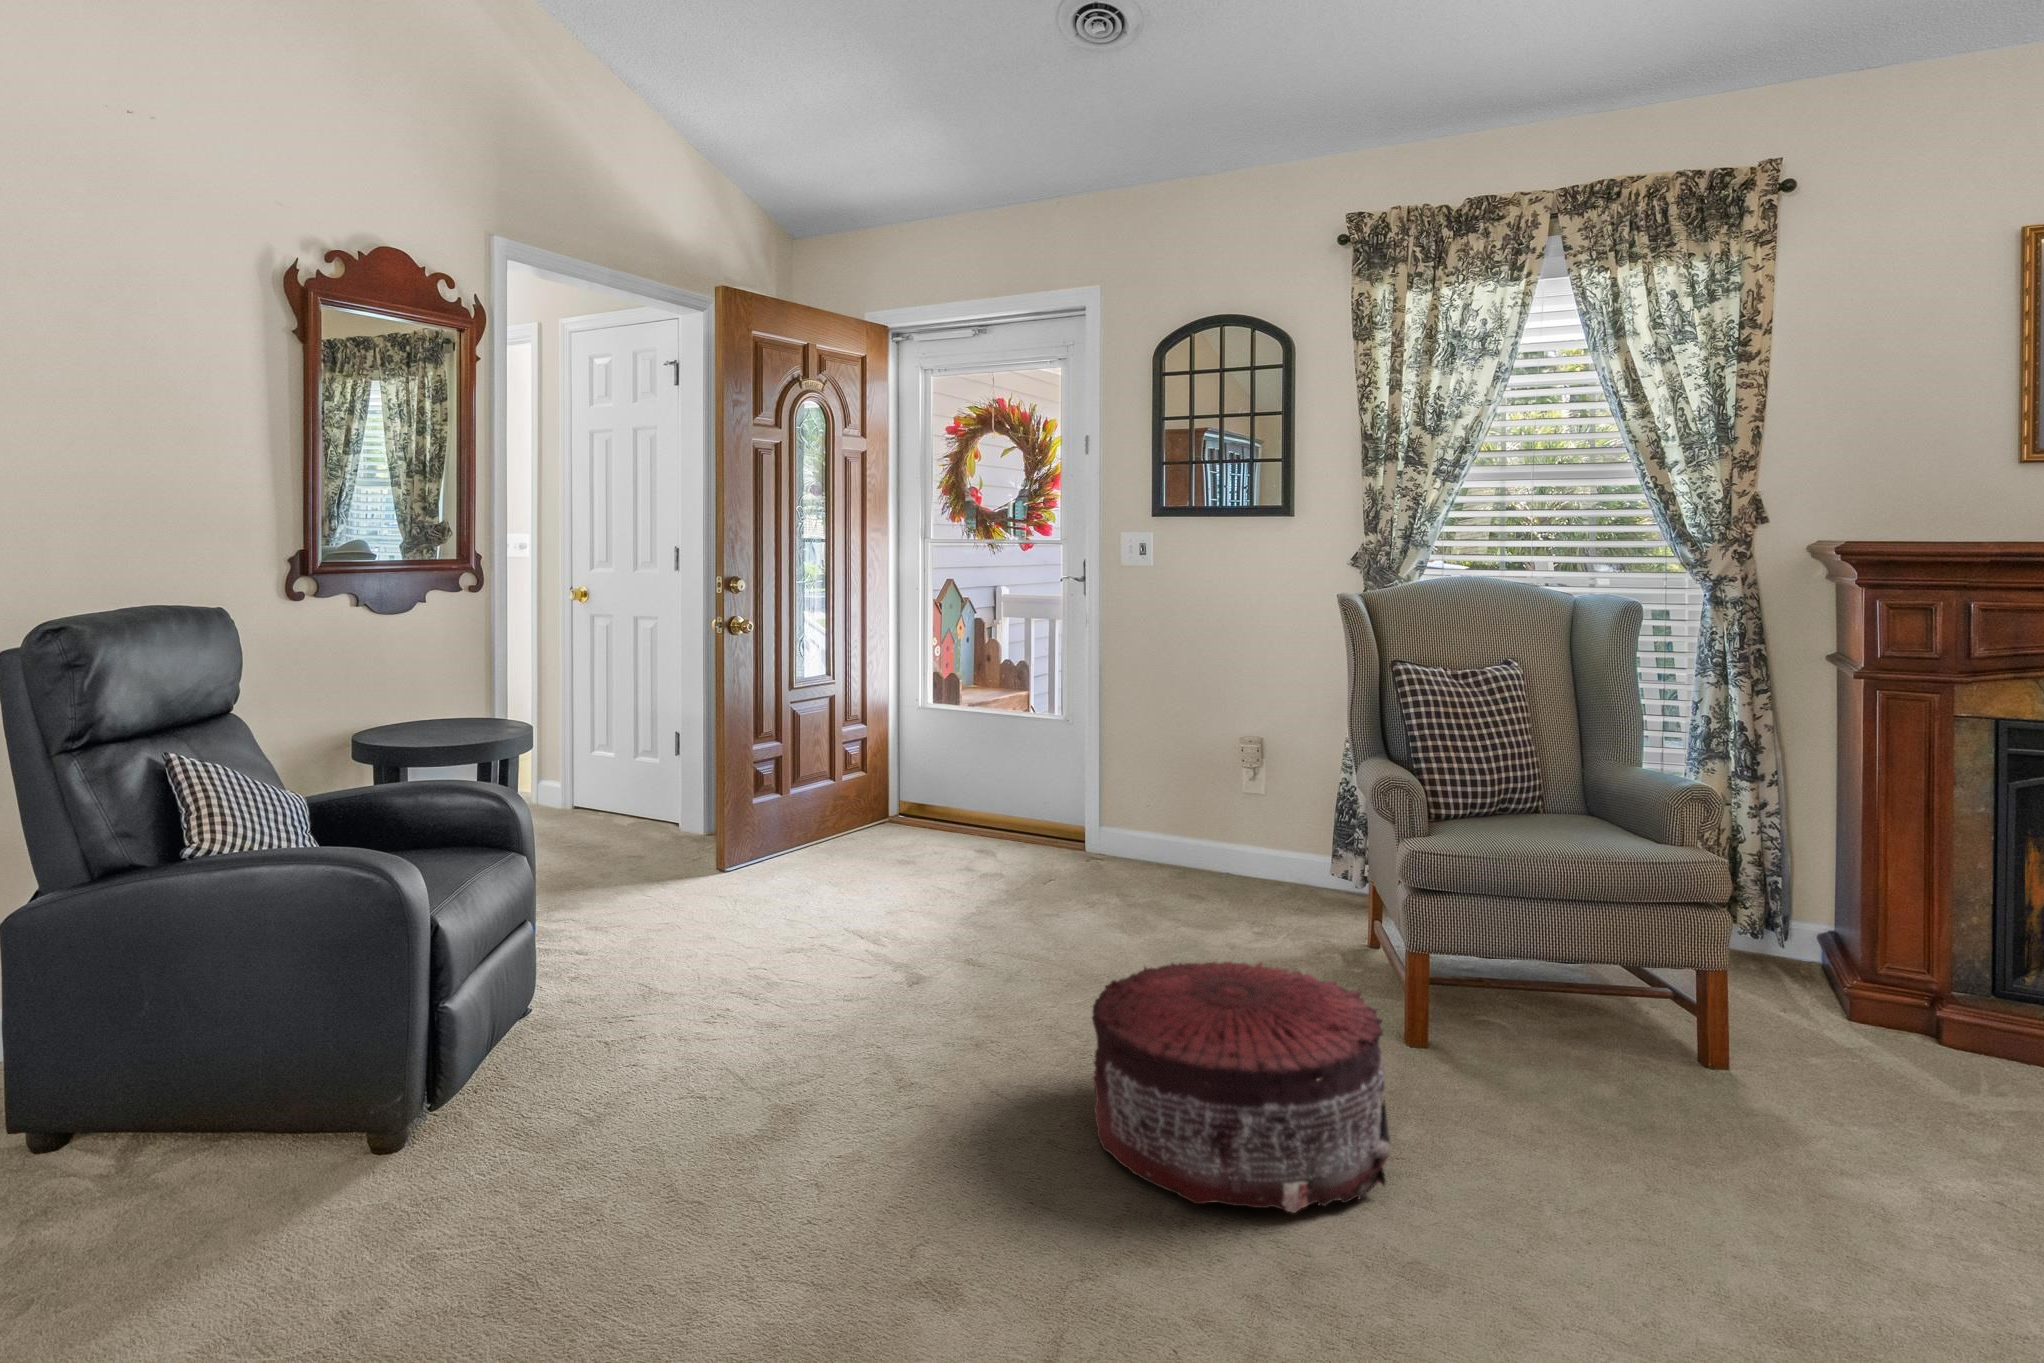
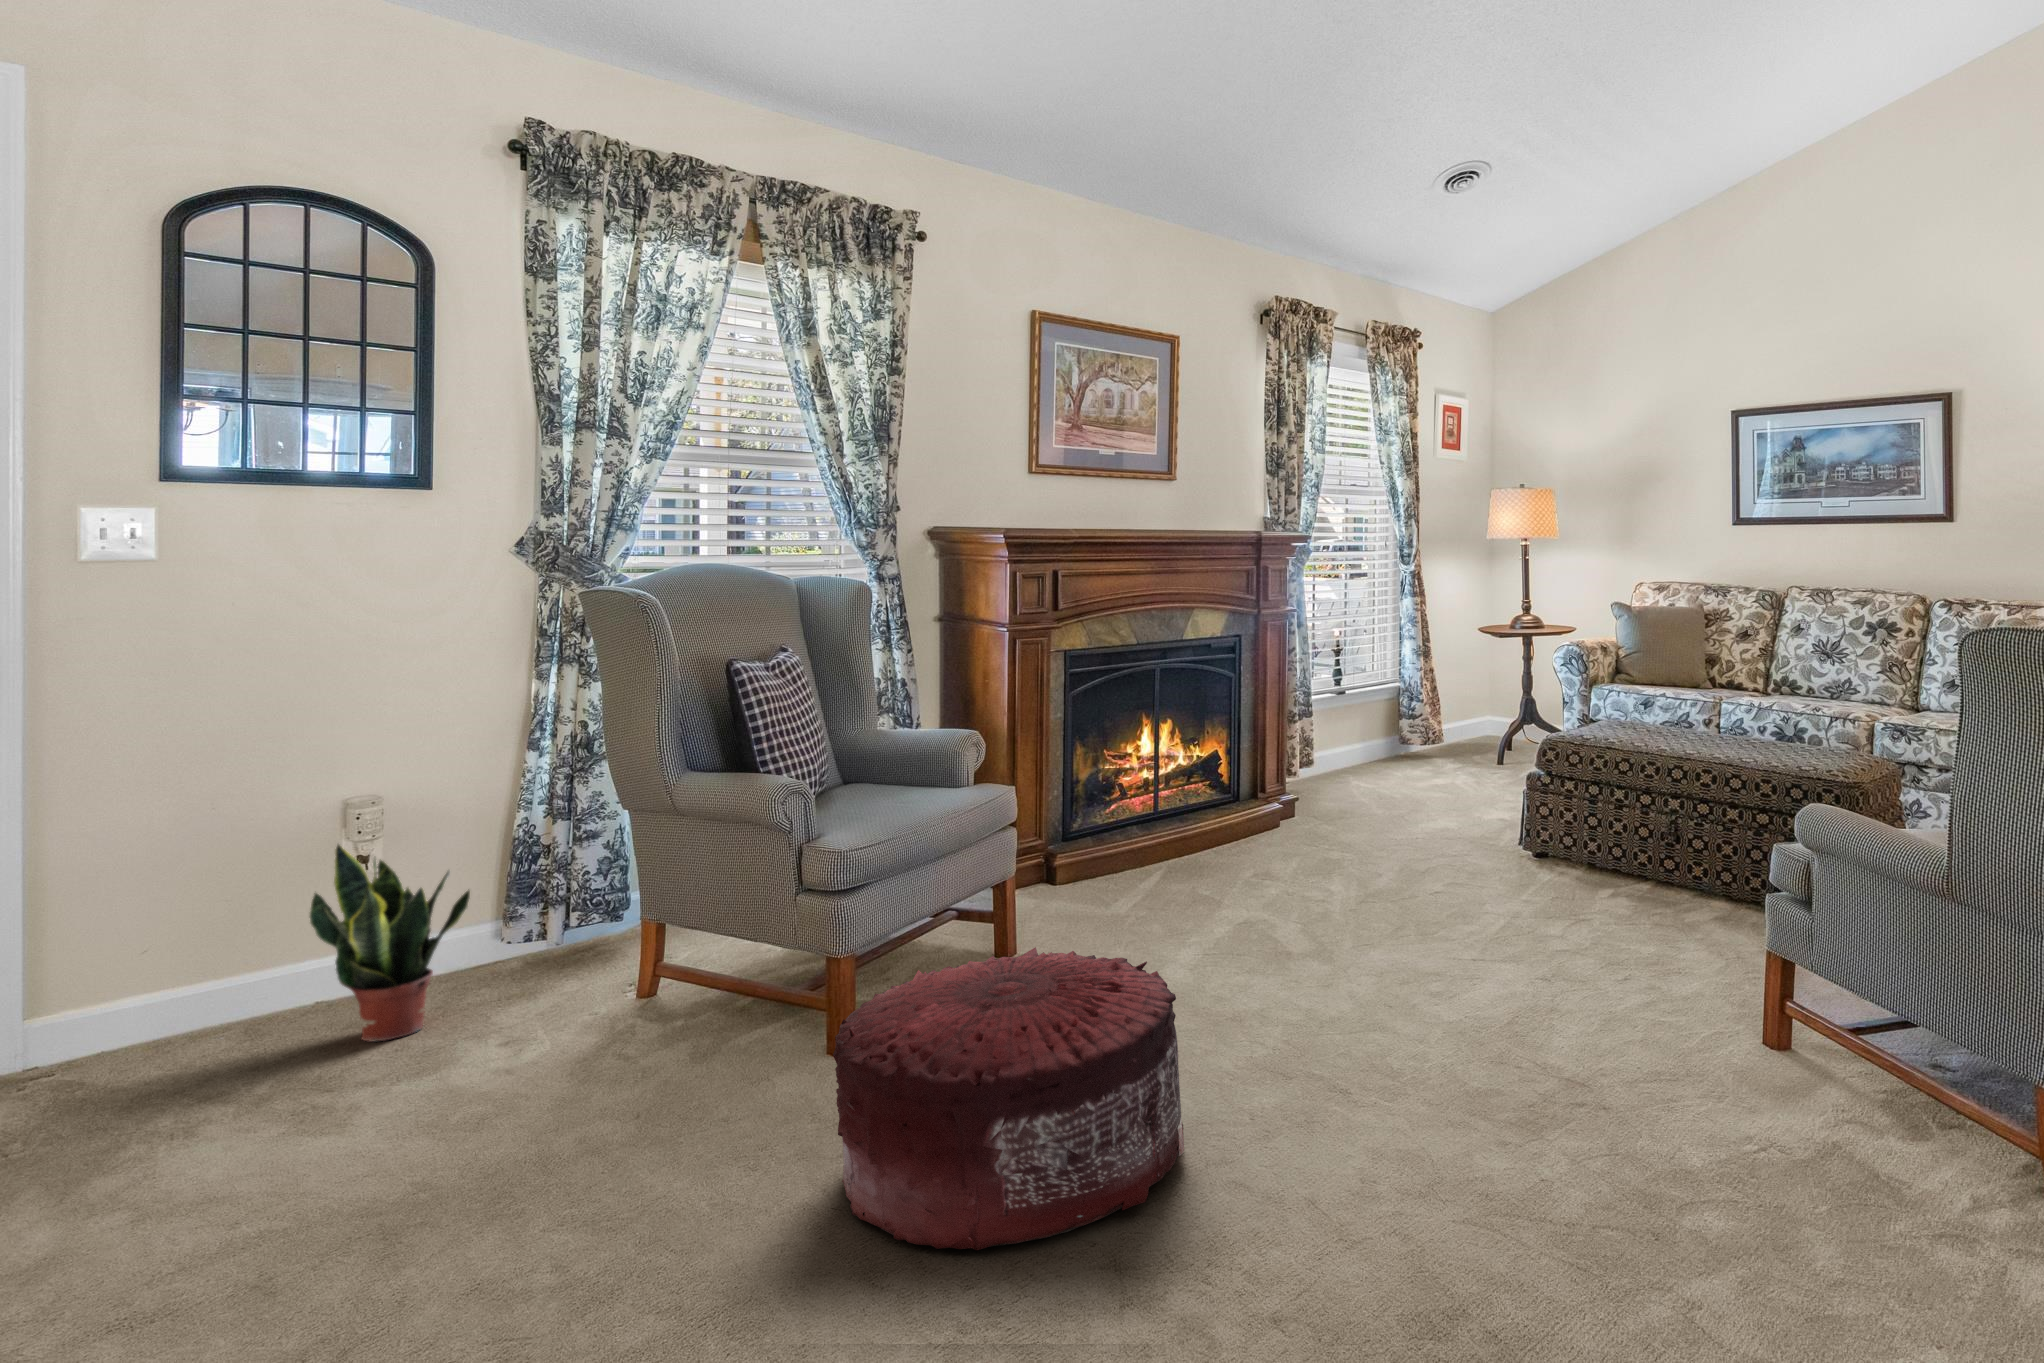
potted plant: none [1197,754,1289,895] -> present [310,844,470,1042]

